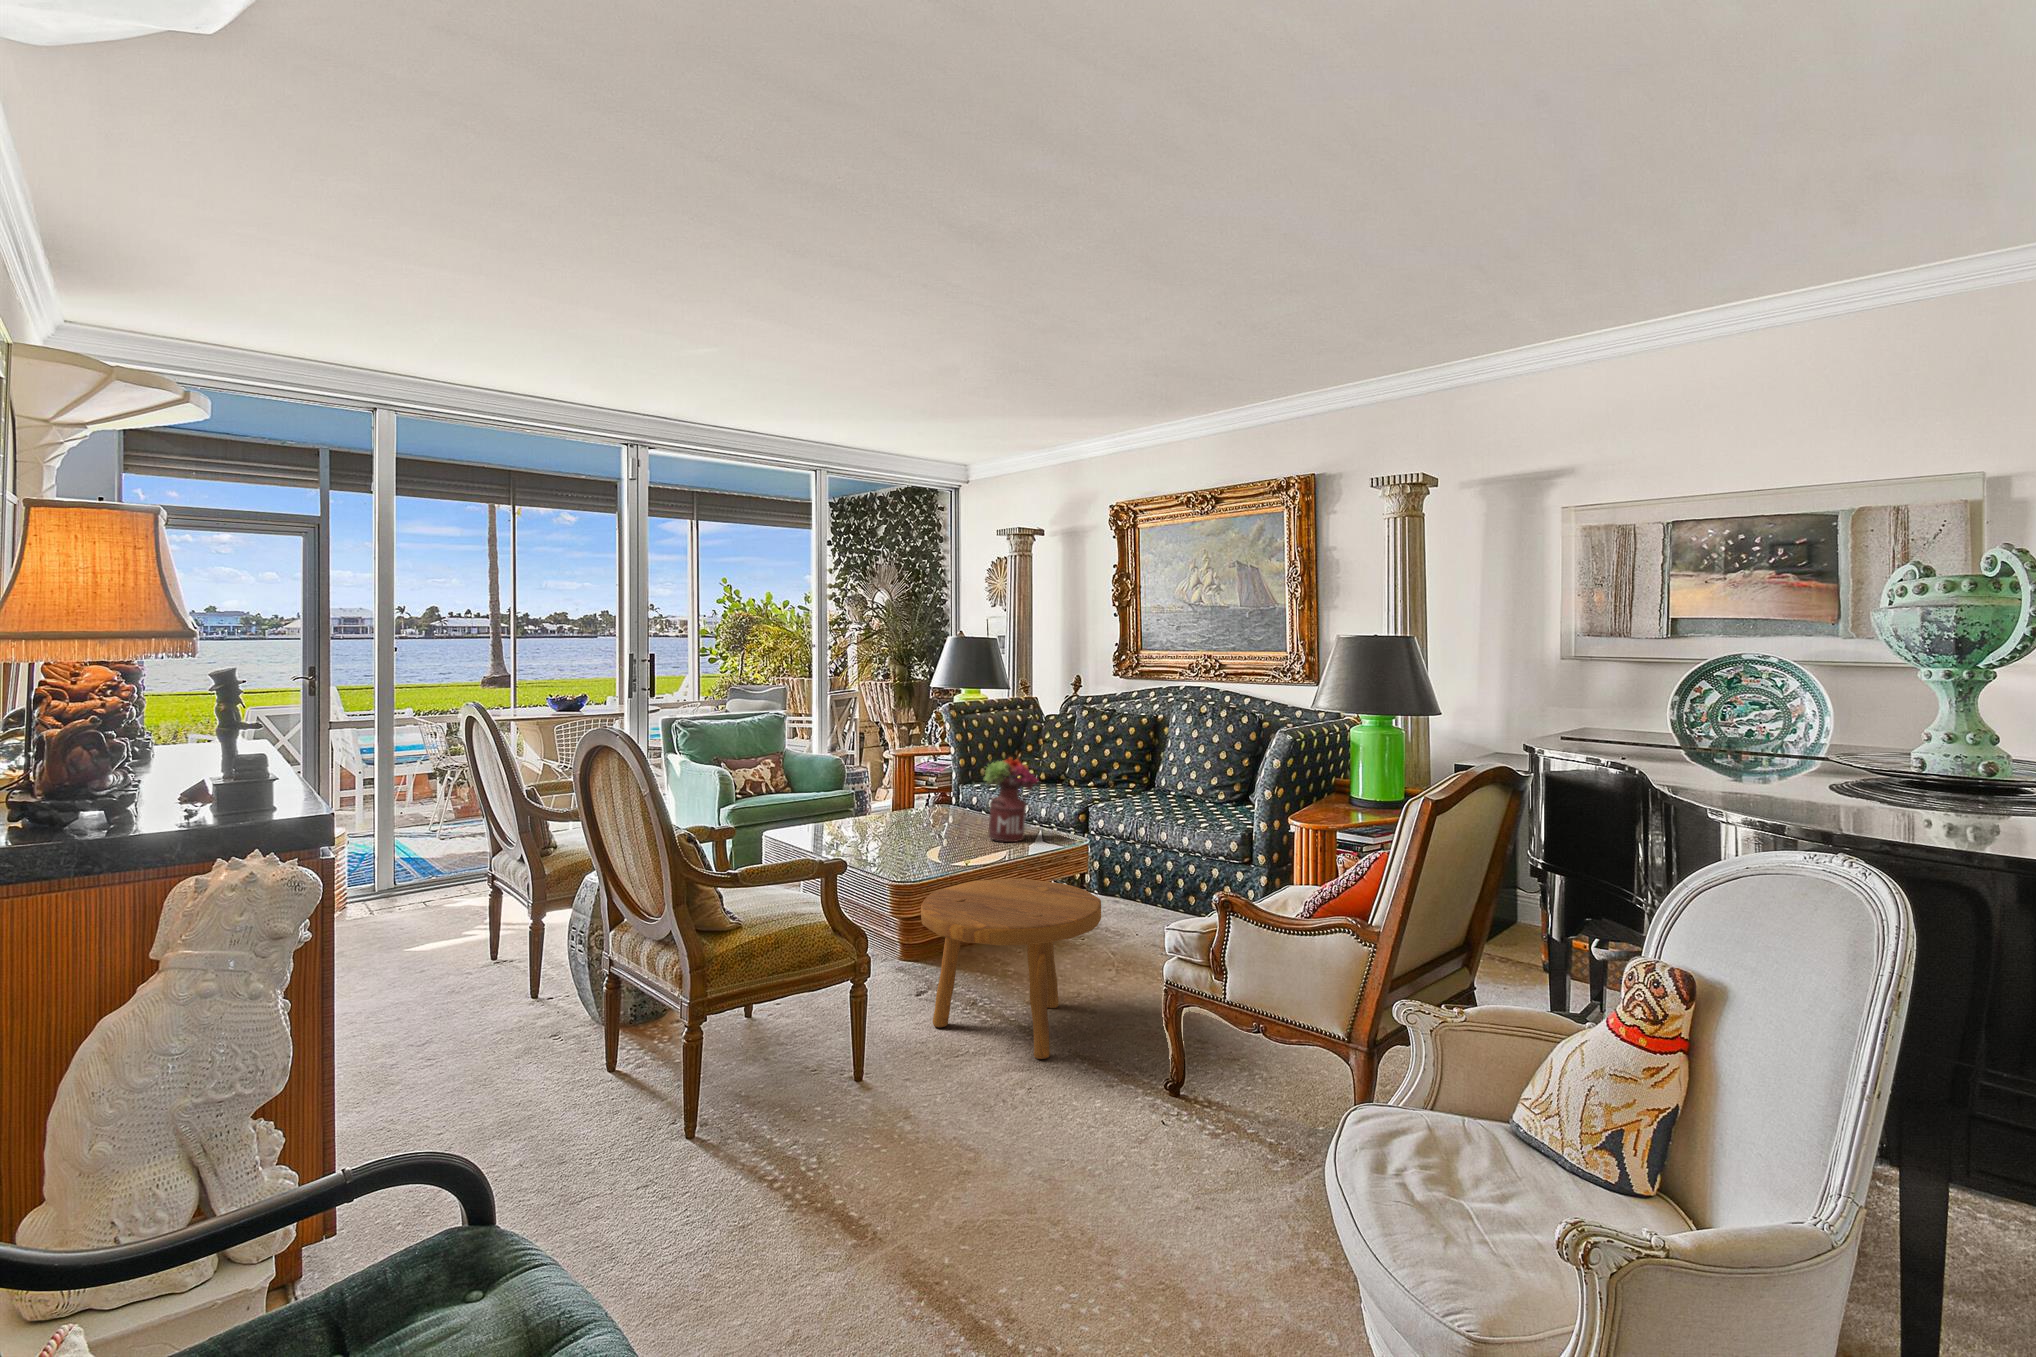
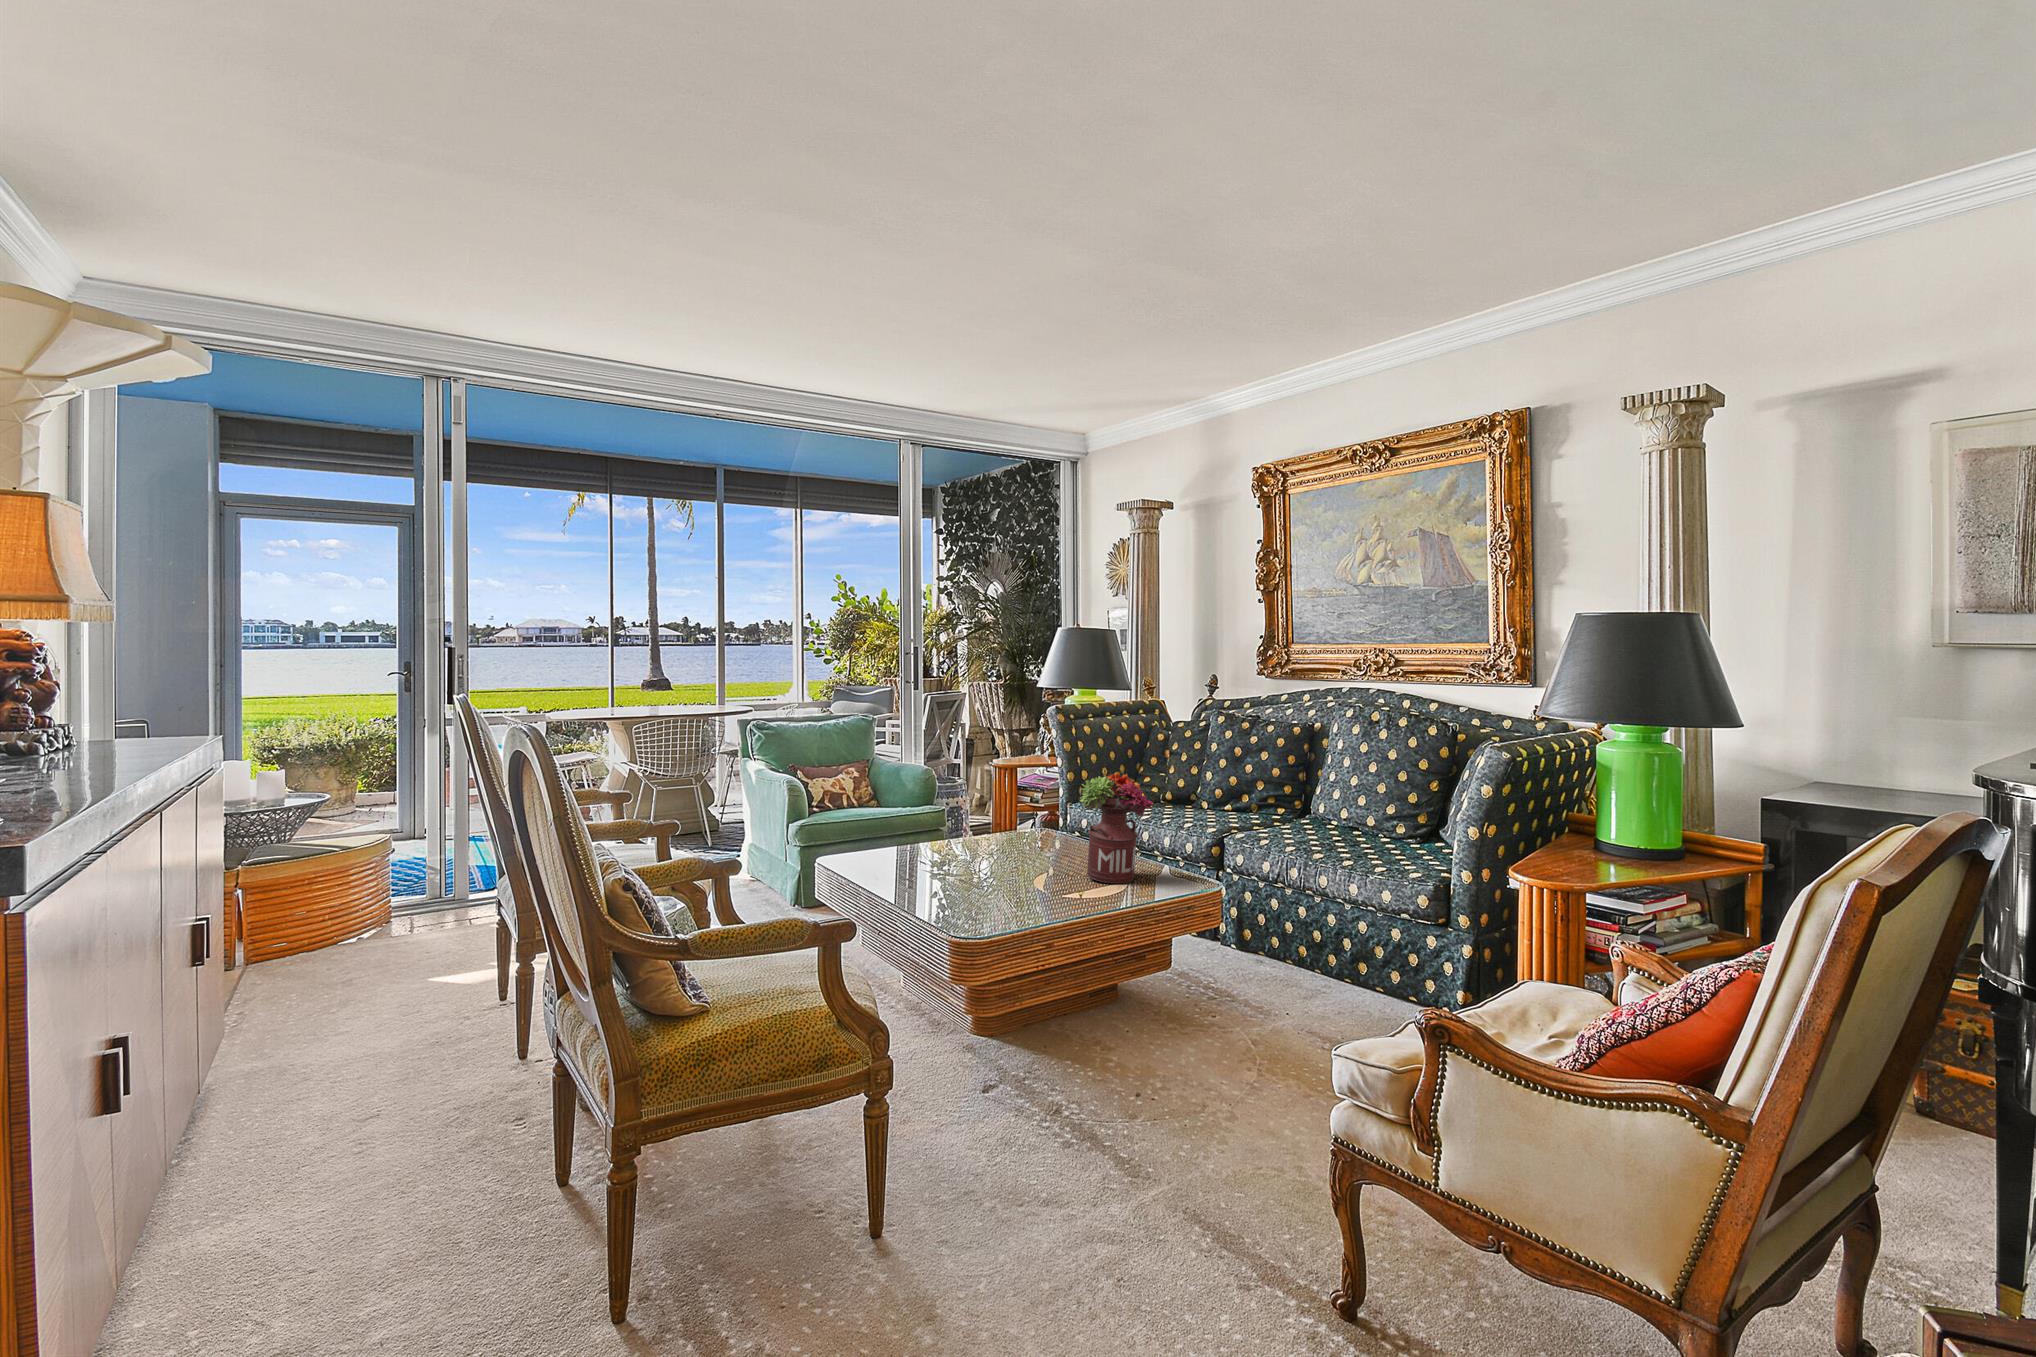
footstool: present [921,878,1101,1059] -> none [965,942,1228,1231]

